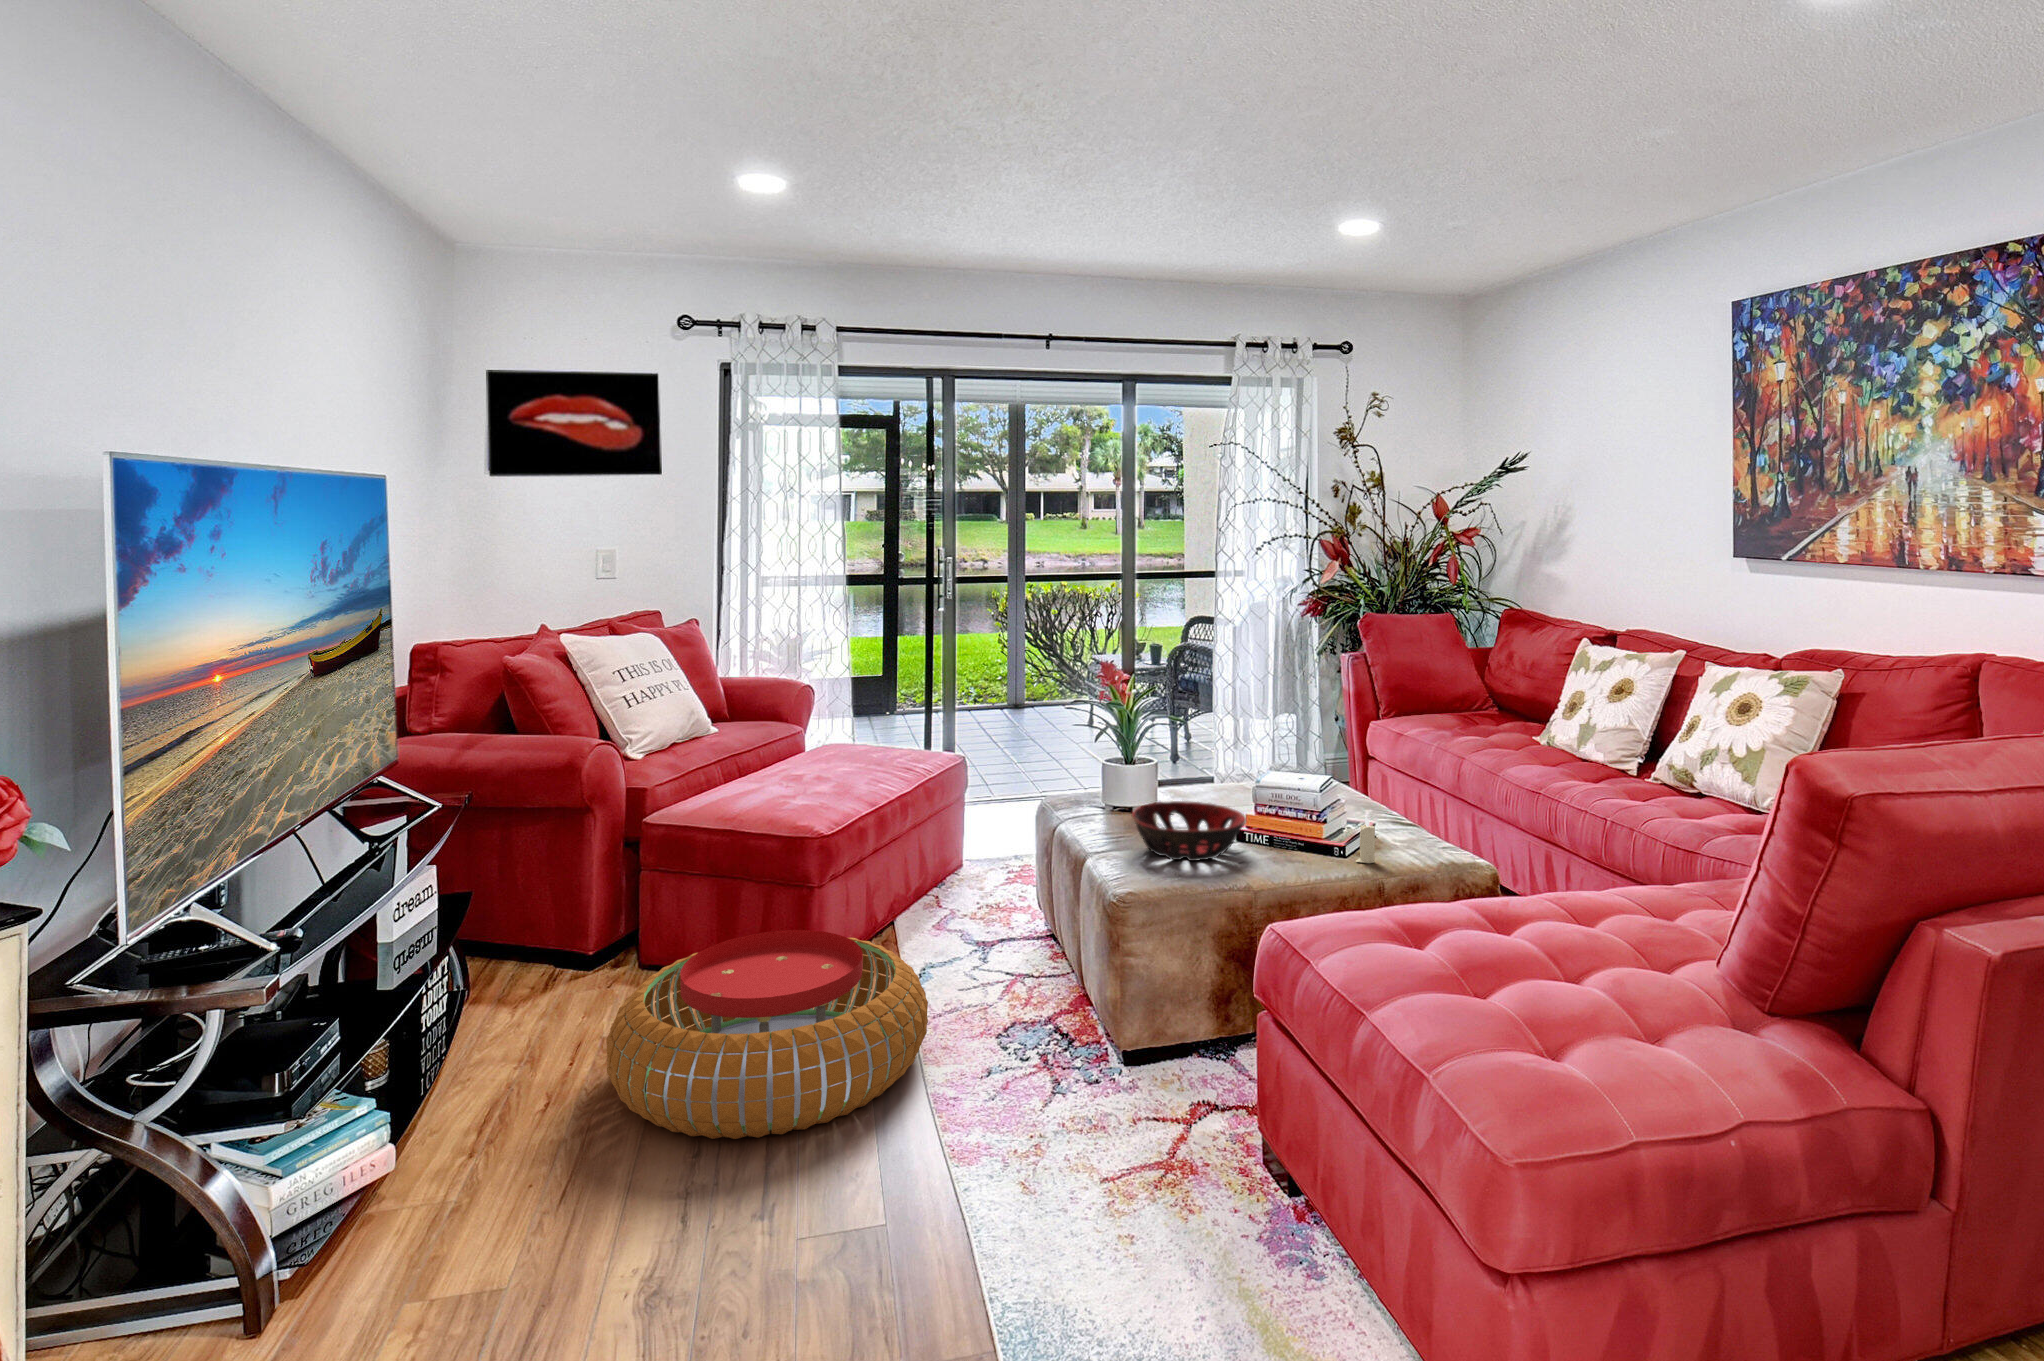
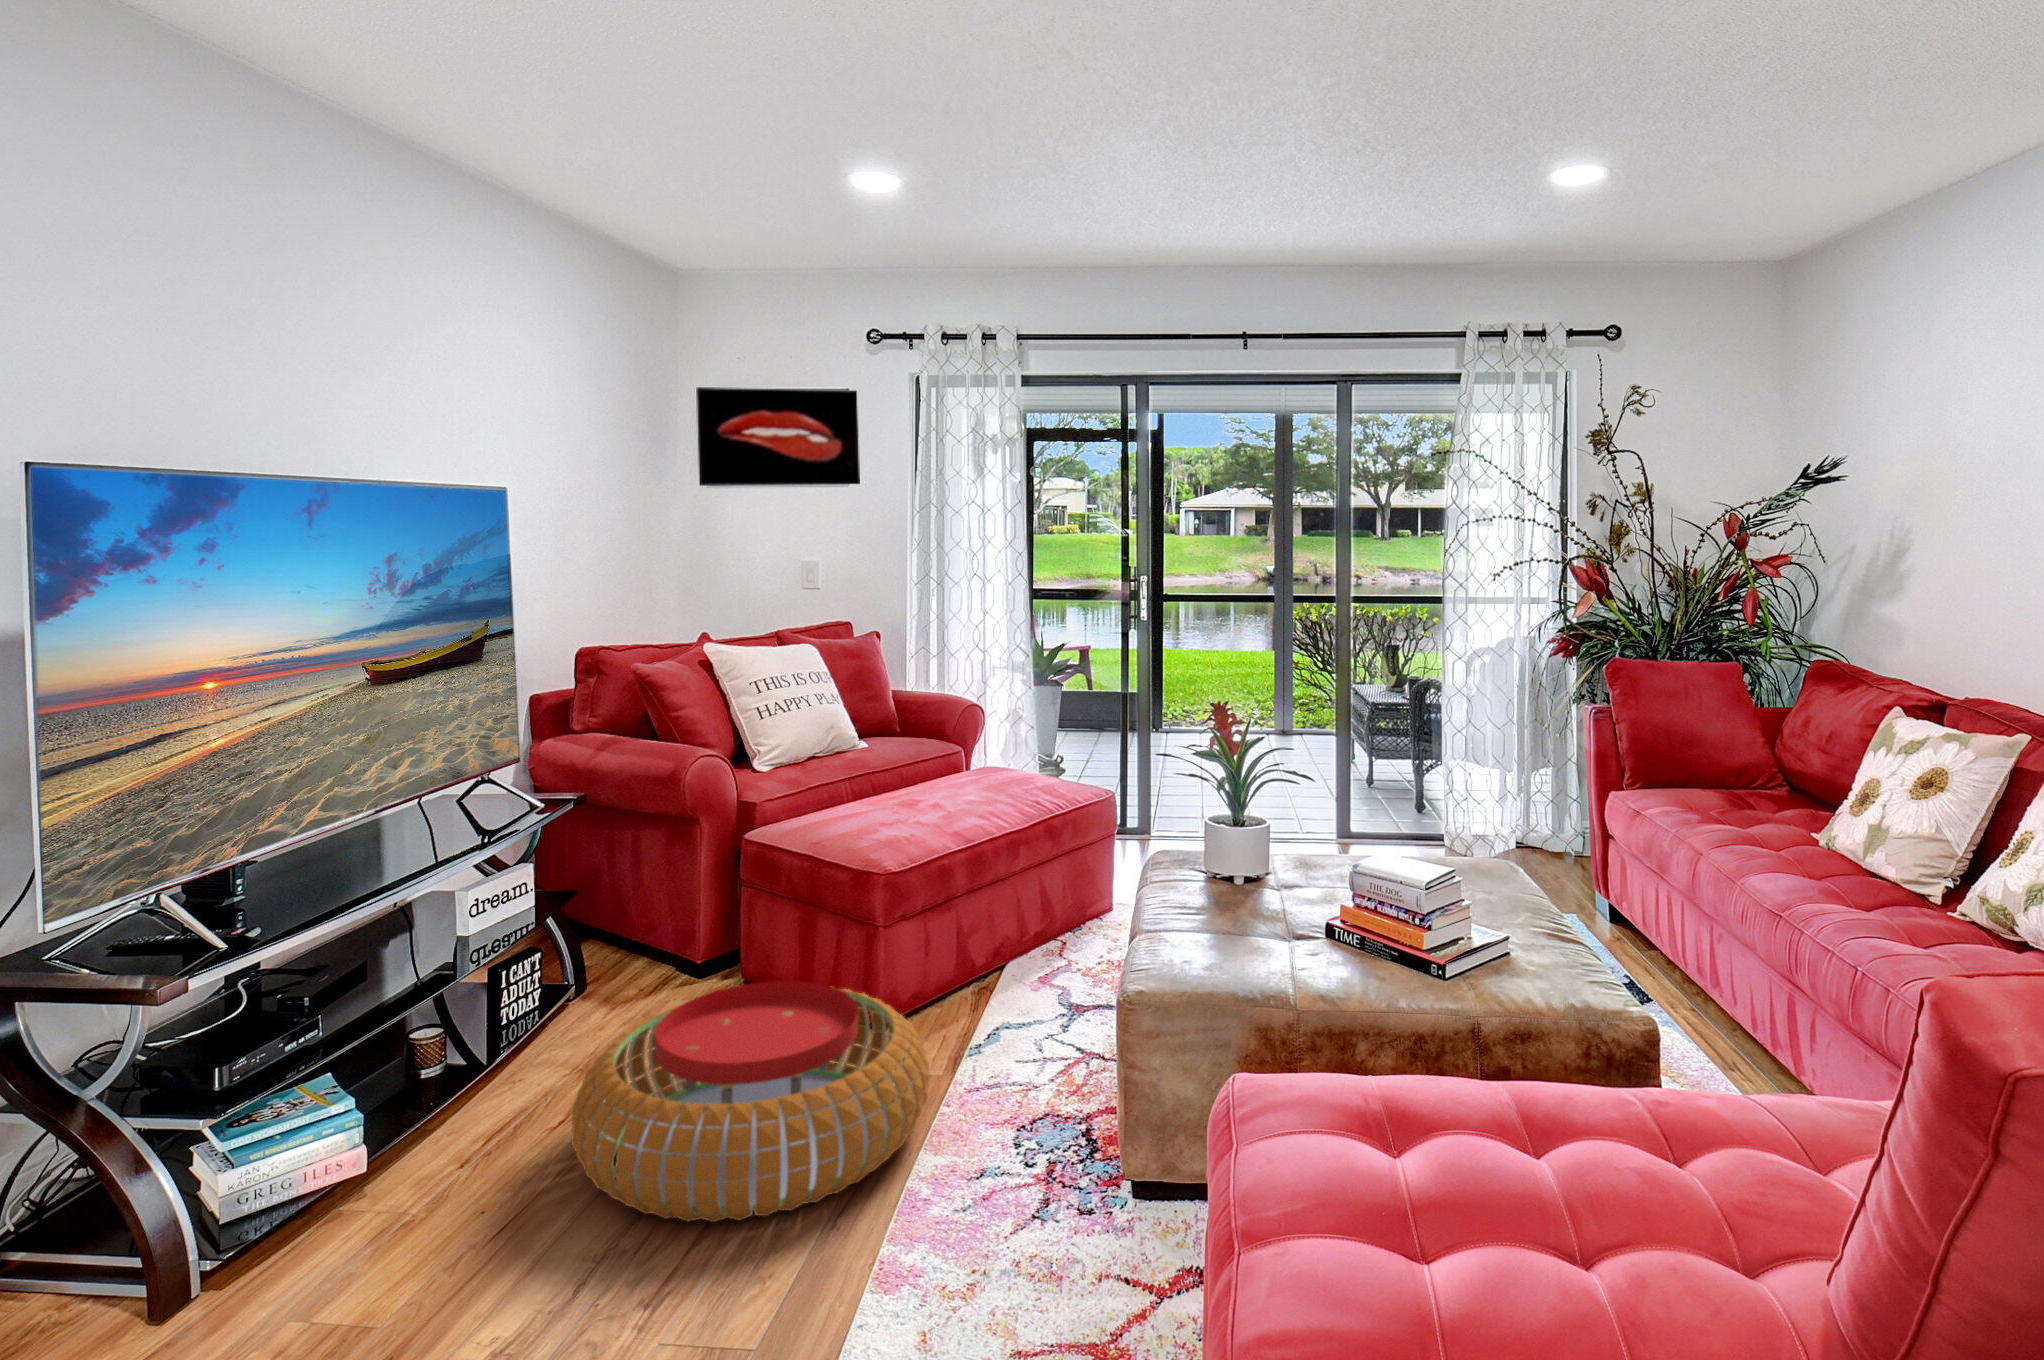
decorative bowl: present [1132,801,1246,861] -> none [1187,877,1328,958]
candle: present [1356,816,1375,863] -> none [1458,925,1485,988]

